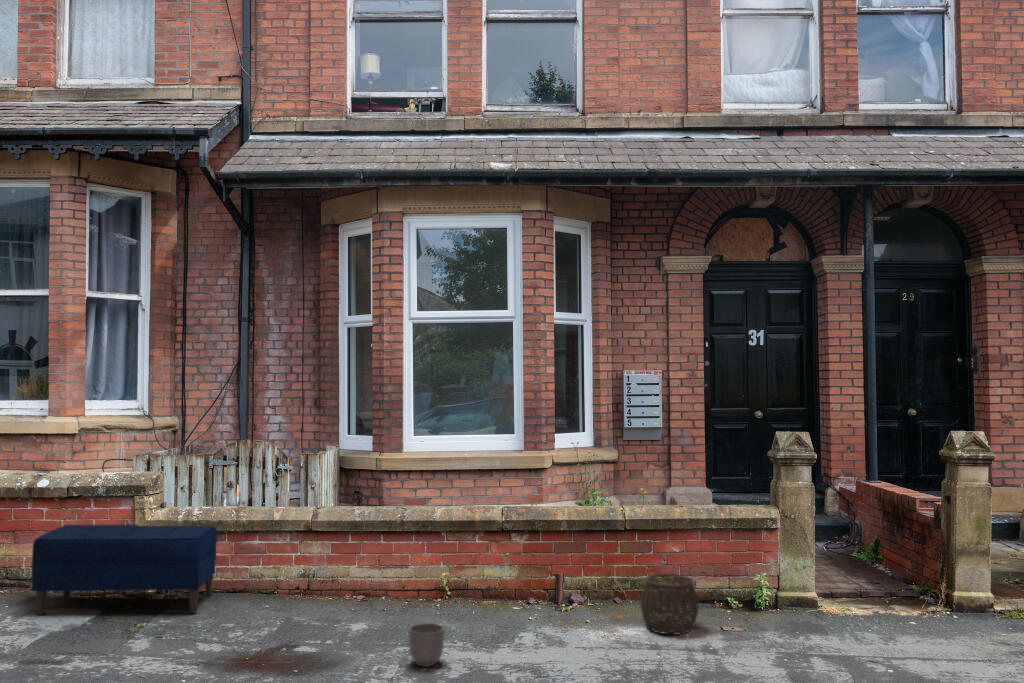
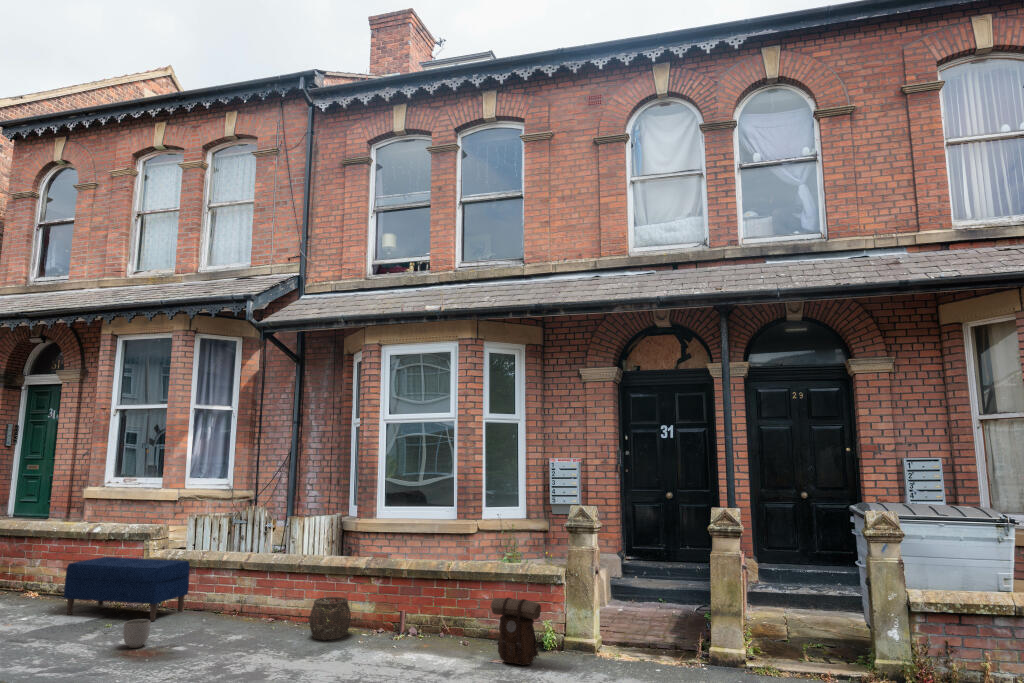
backpack: none [726,548,792,628] -> present [491,598,541,665]
woven basket: present [641,574,698,635] -> present [309,597,351,640]
planter: present [408,623,445,667] -> present [123,619,151,648]

